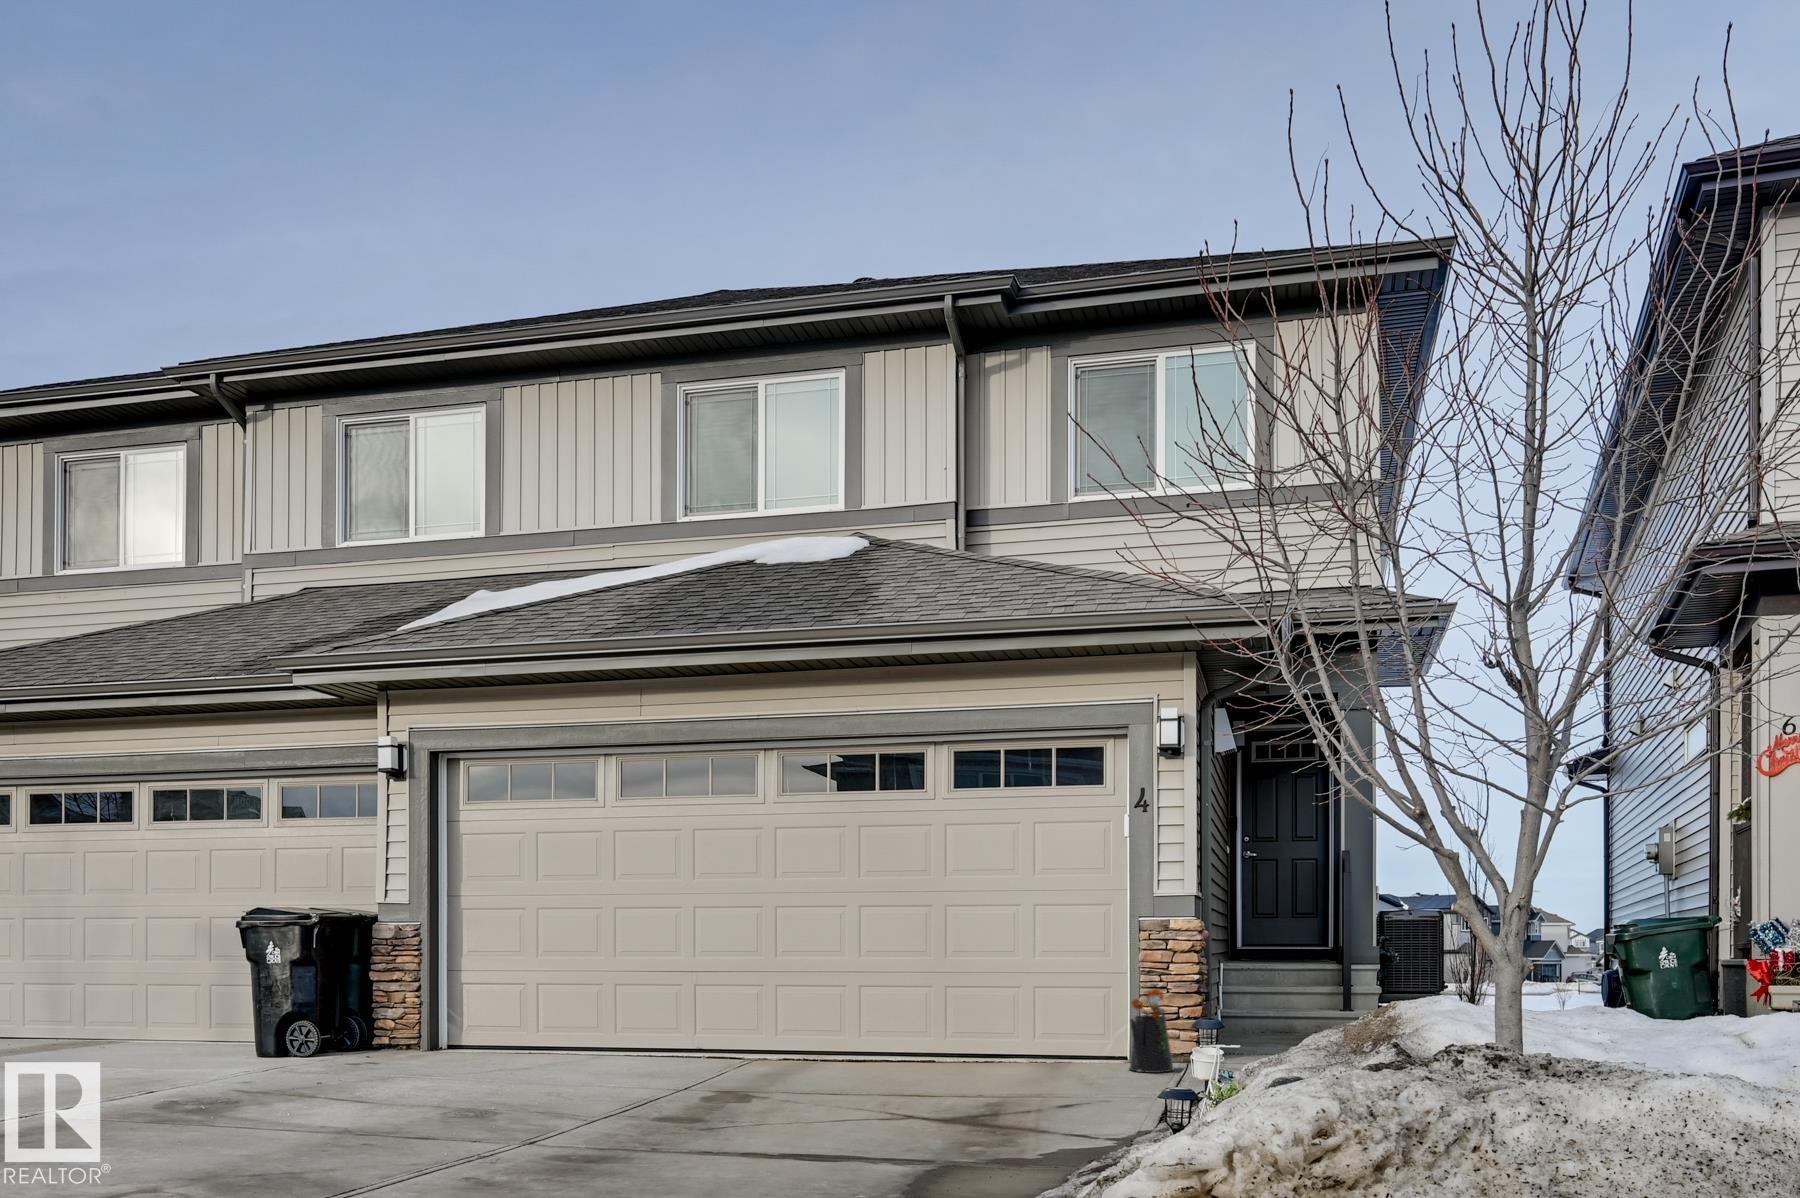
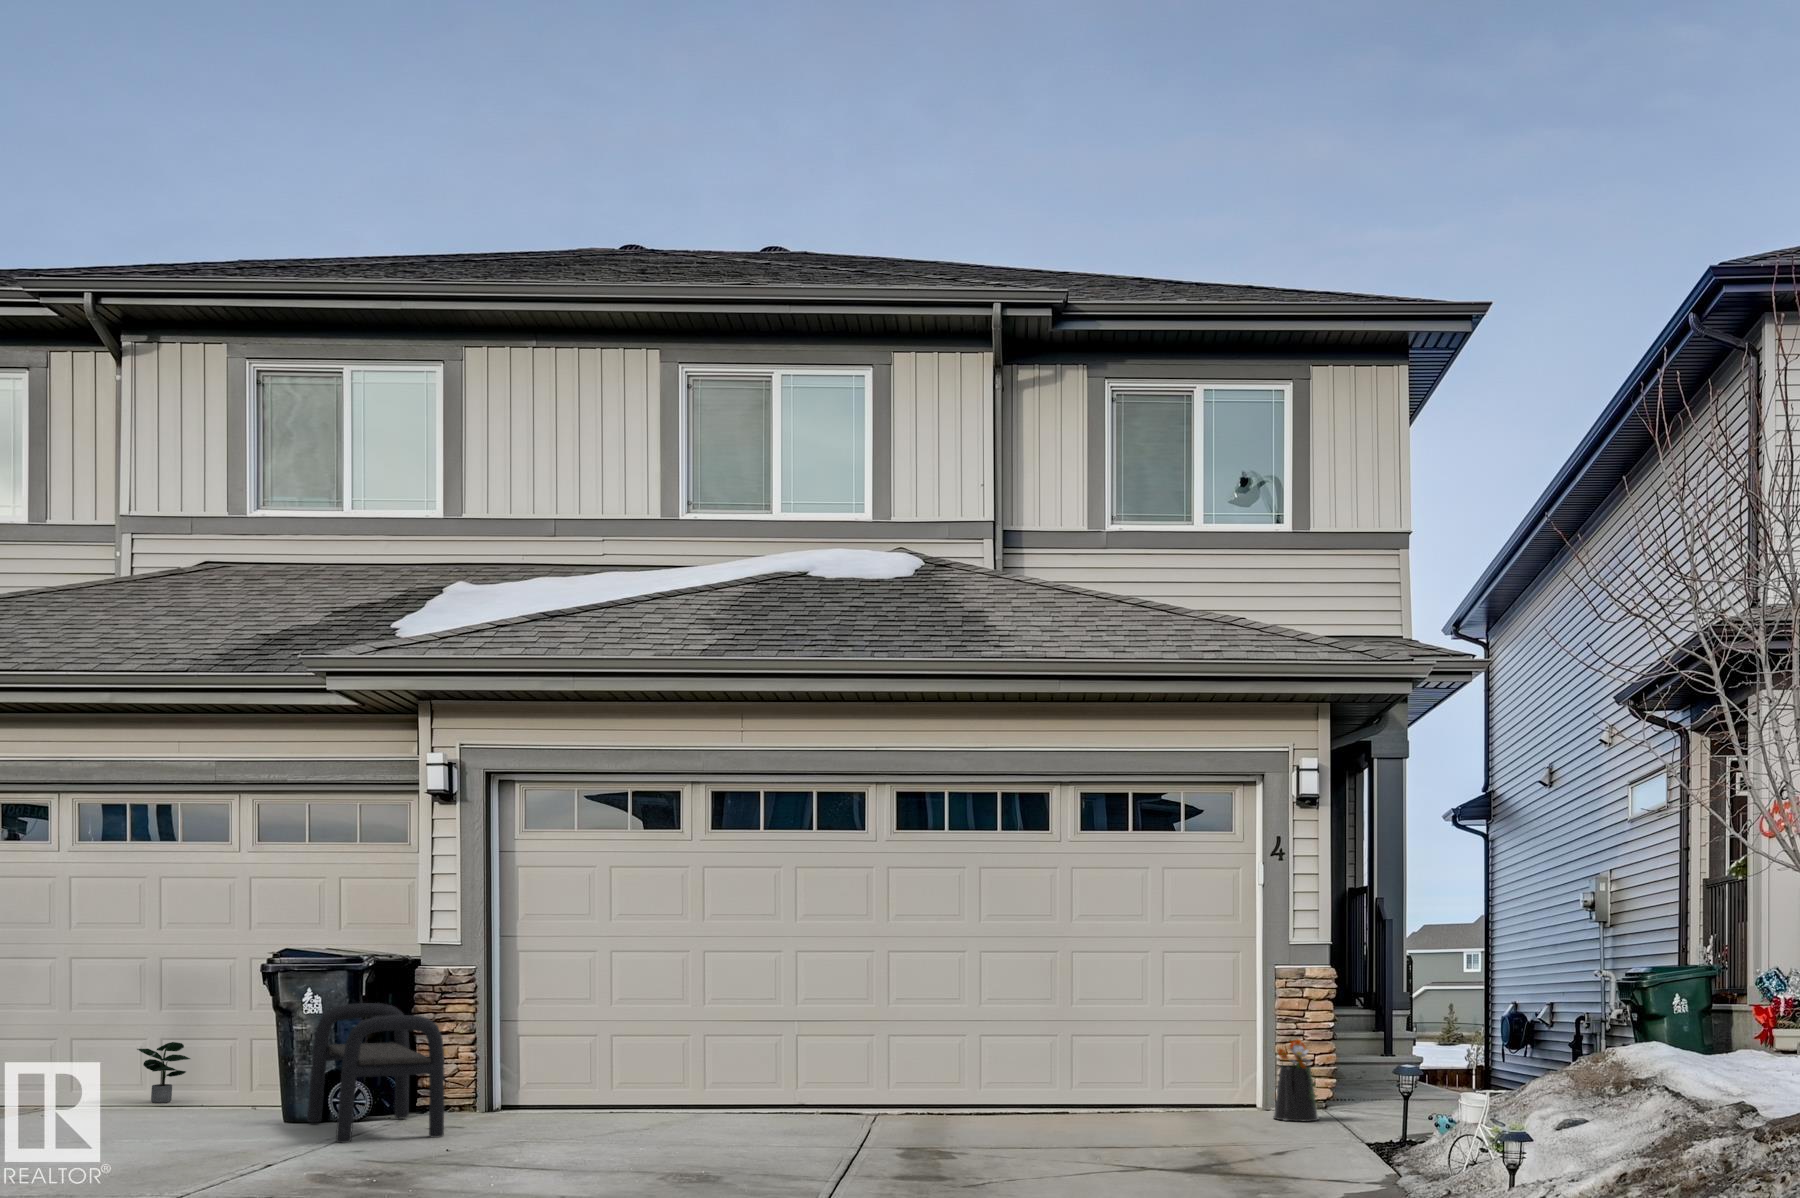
bench: none [236,955,351,1080] -> present [307,1003,444,1143]
potted plant: none [177,990,222,1042] -> present [137,1042,190,1103]

